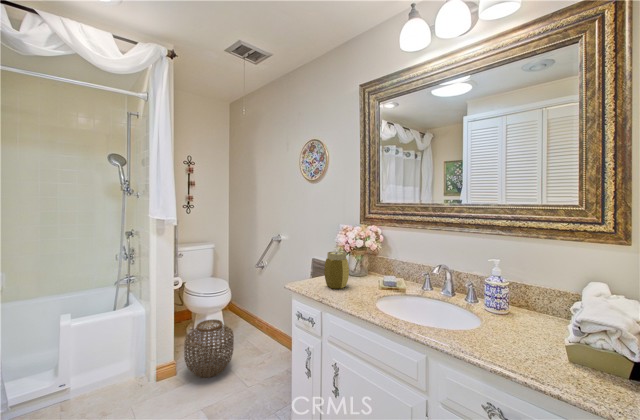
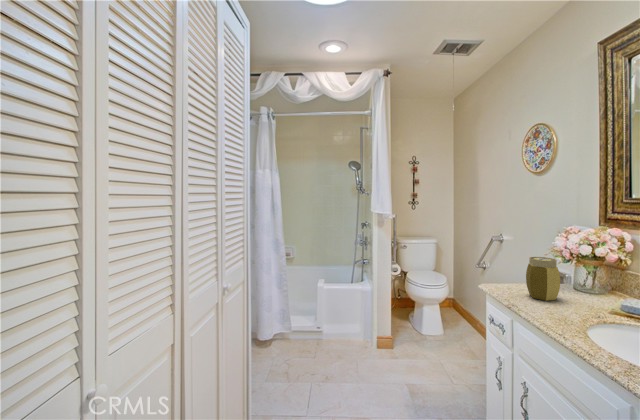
woven basket: present [184,320,234,378] -> none [400,307,444,359]

